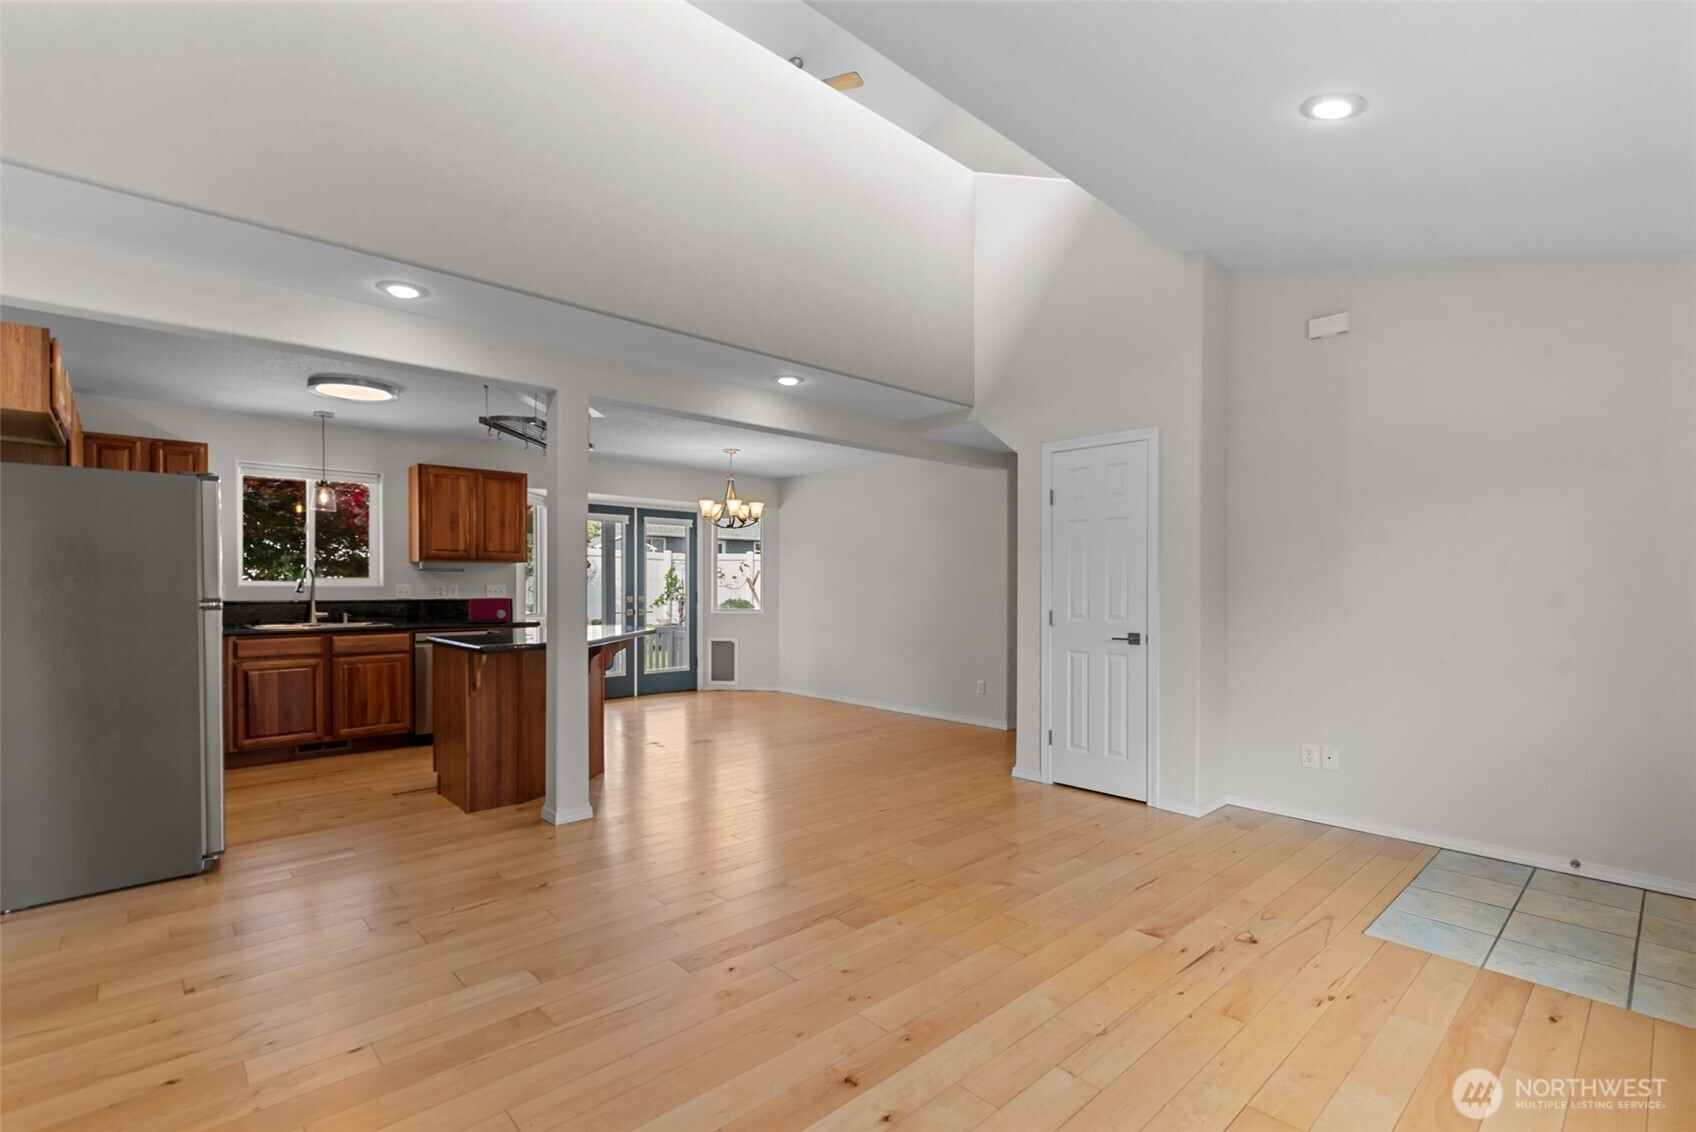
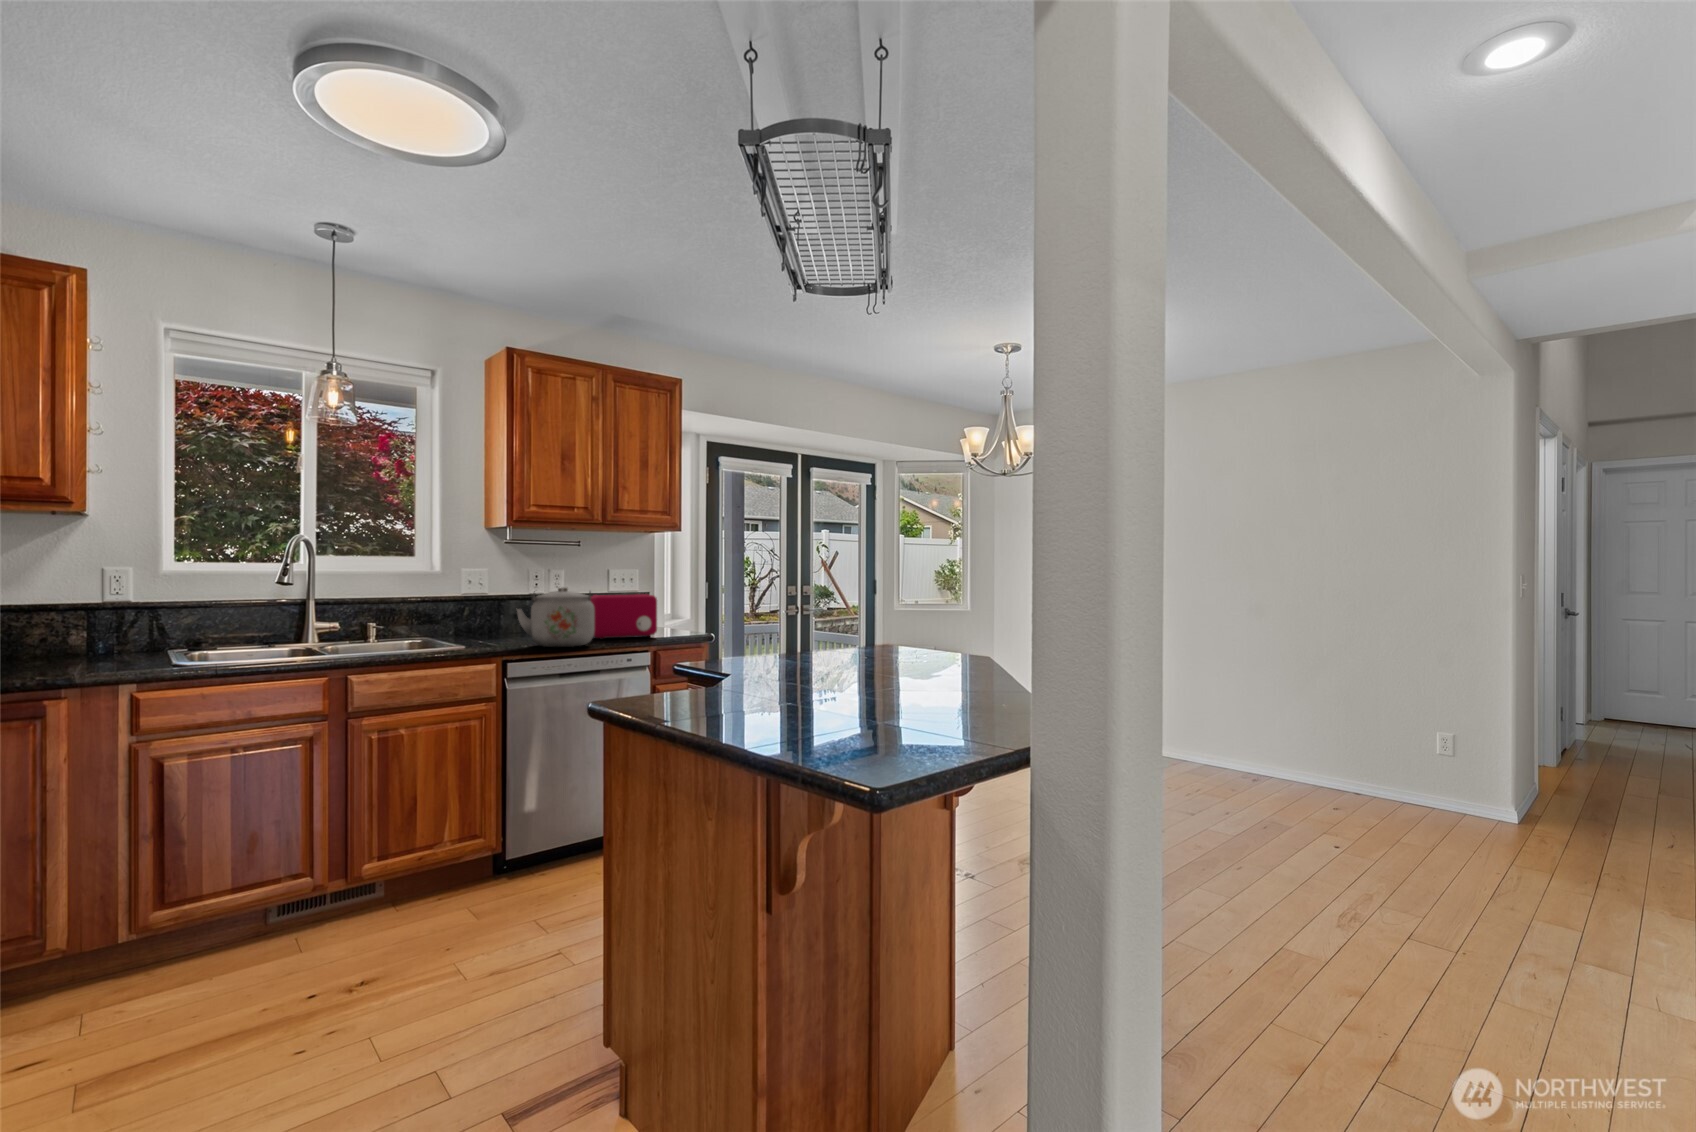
kettle: none [423,593,467,625] -> present [517,587,594,647]

